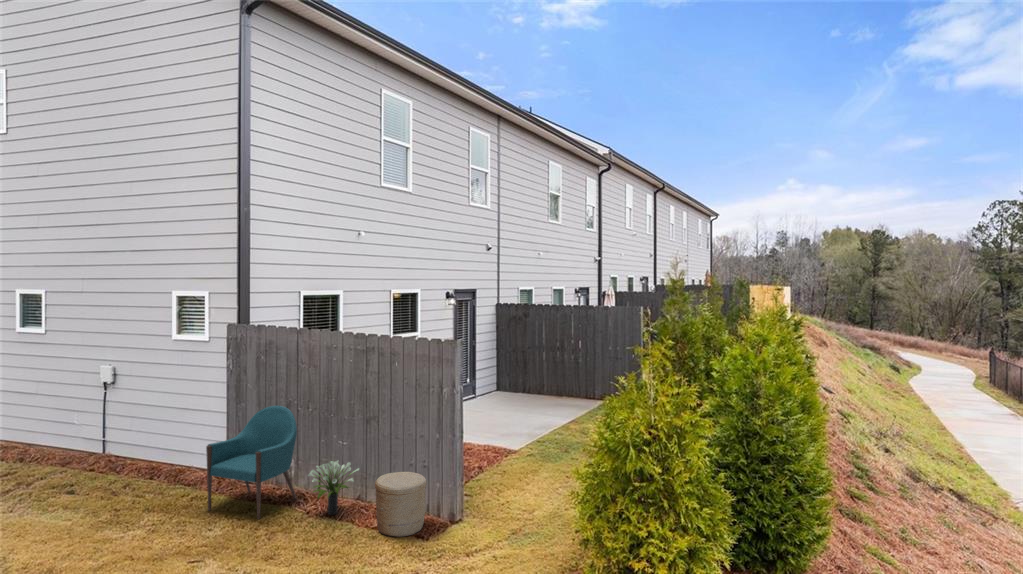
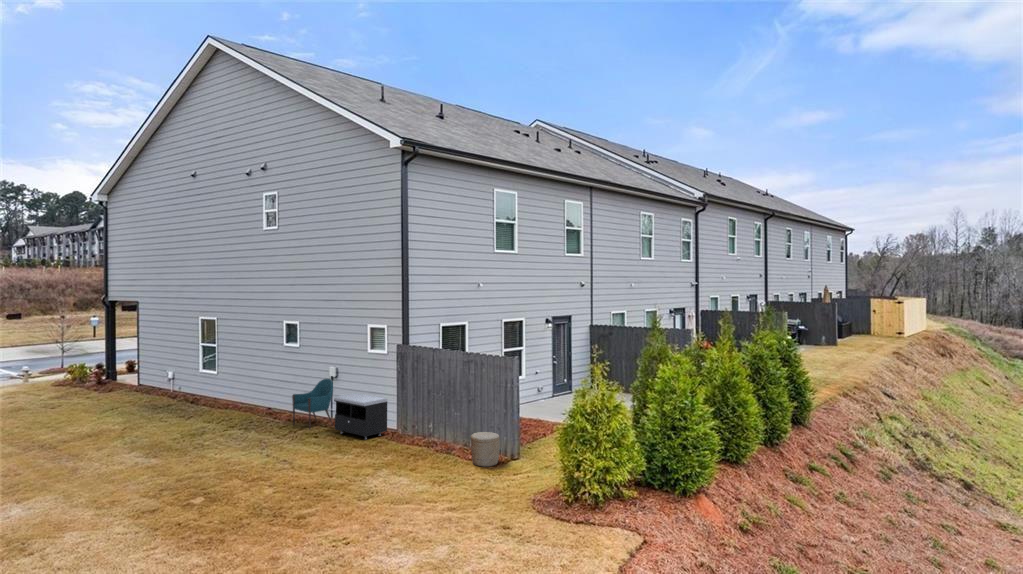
chair: present [206,406,297,519] -> present [292,379,333,430]
storage bench: none [104,410,209,493] -> present [334,393,387,439]
potted plant: present [308,460,359,515] -> none [437,424,466,455]

